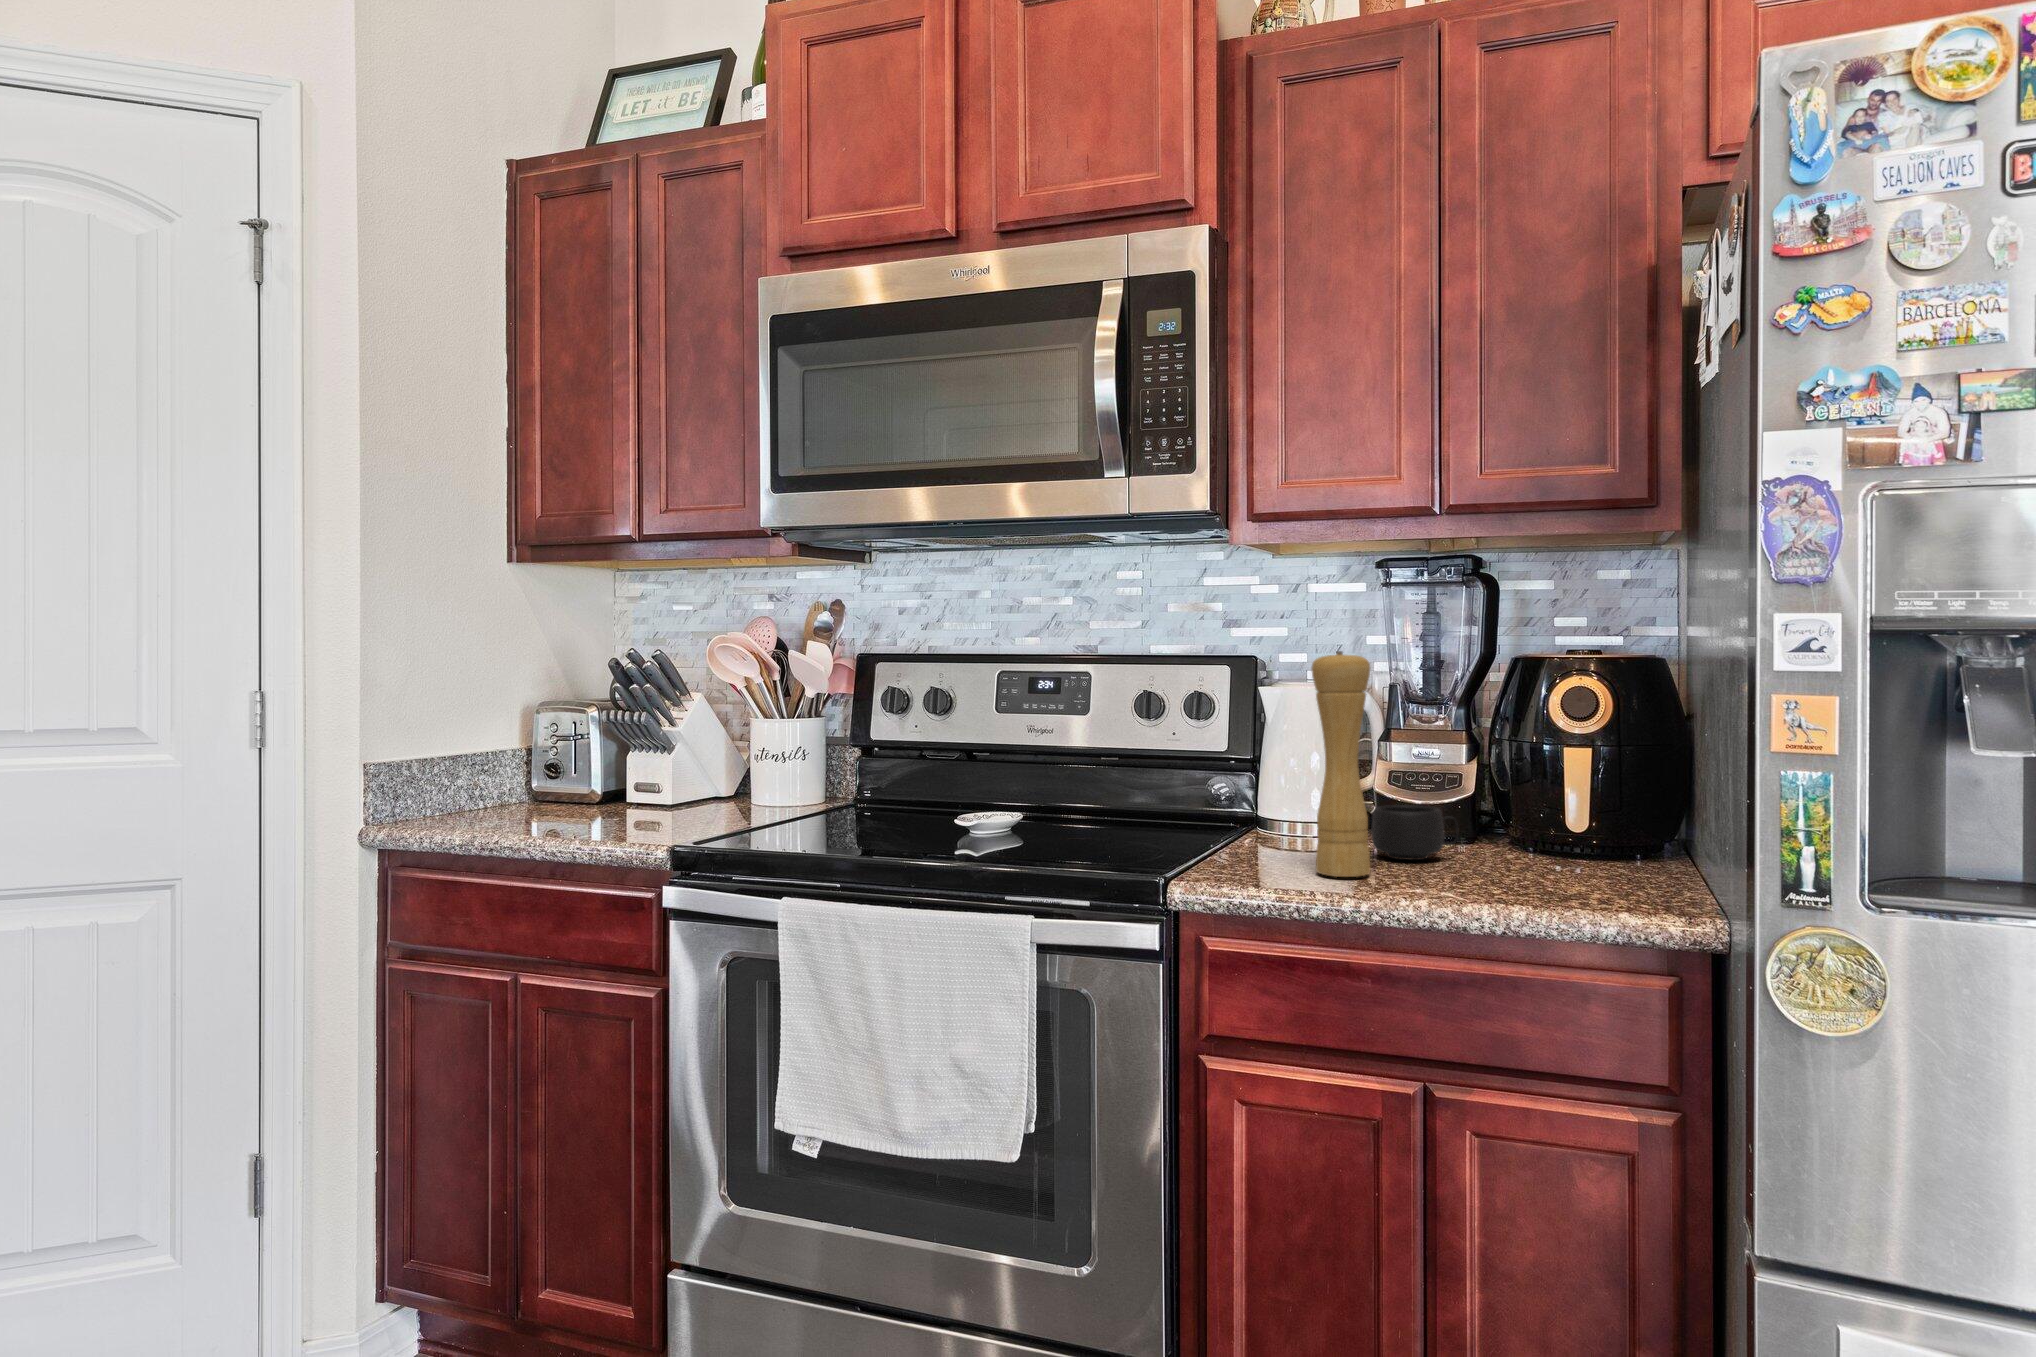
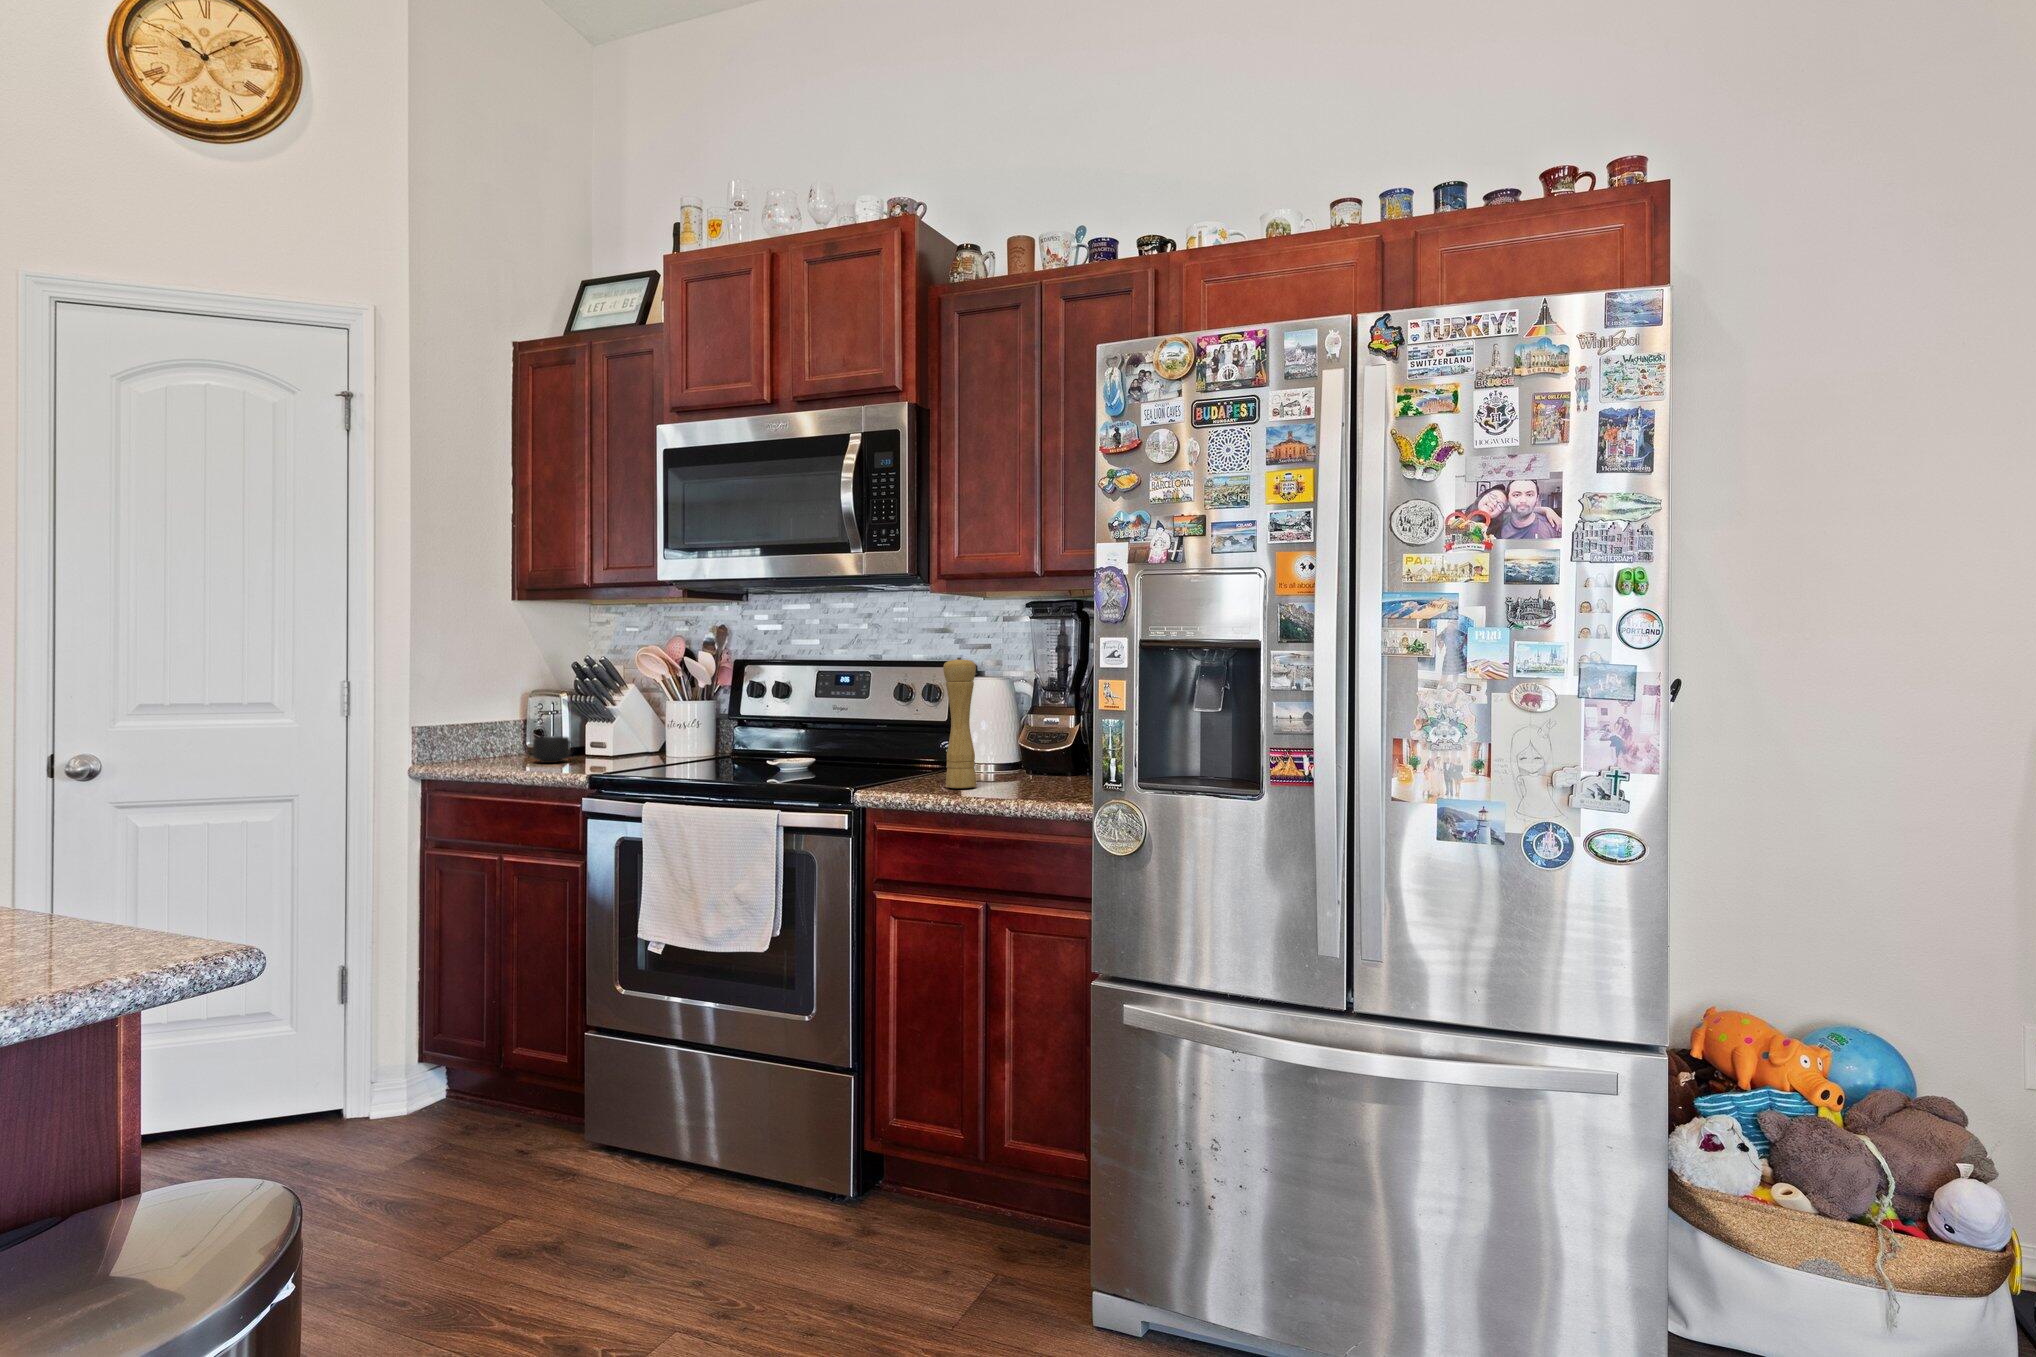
mug: present [1372,805,1458,860] -> present [533,737,571,763]

